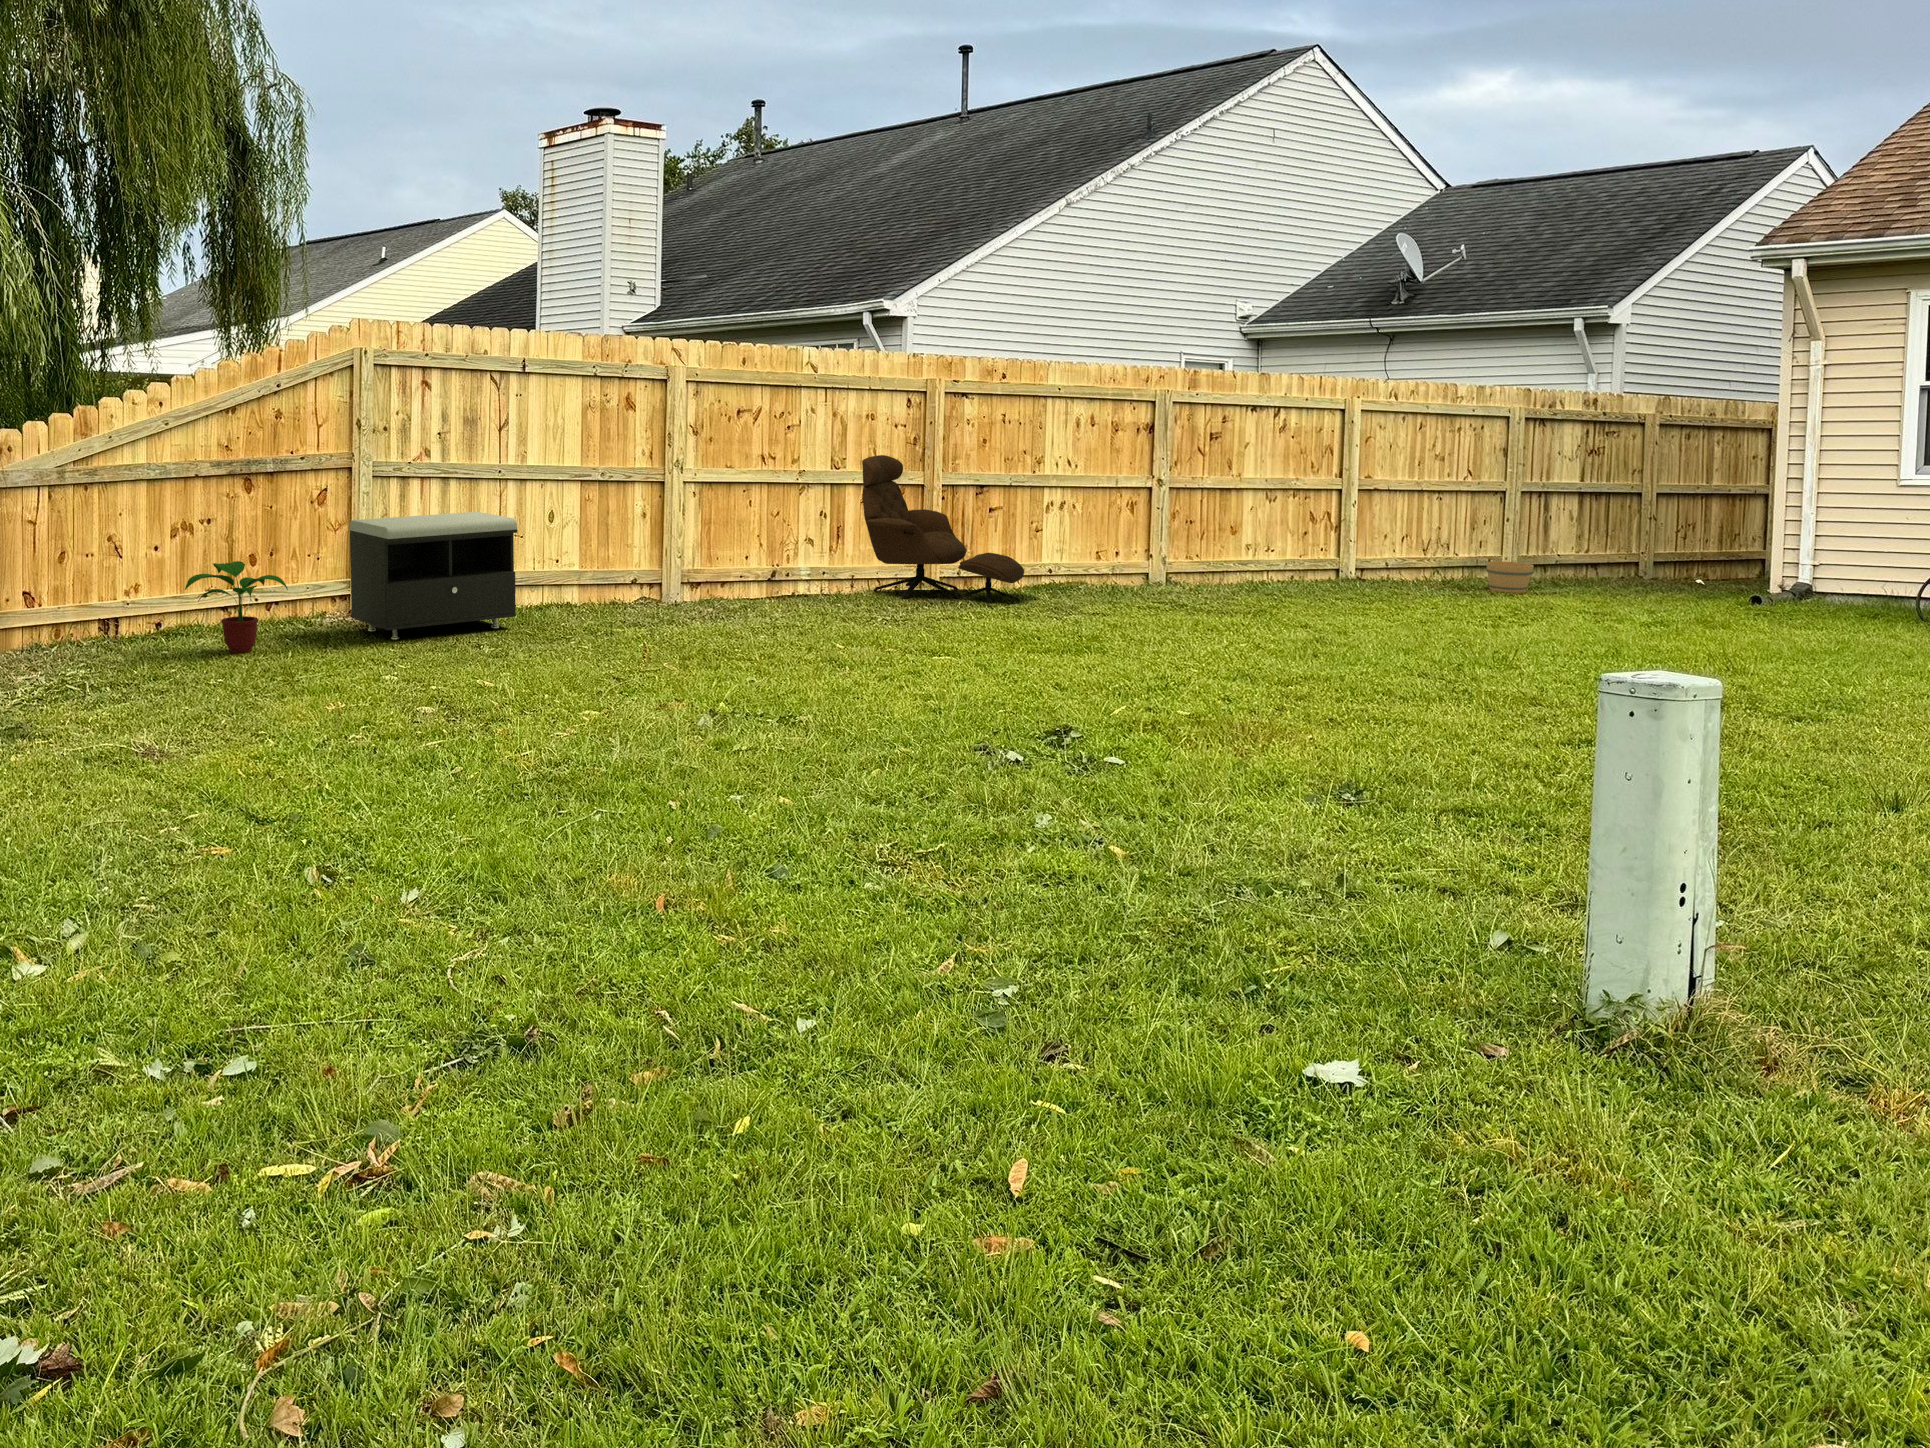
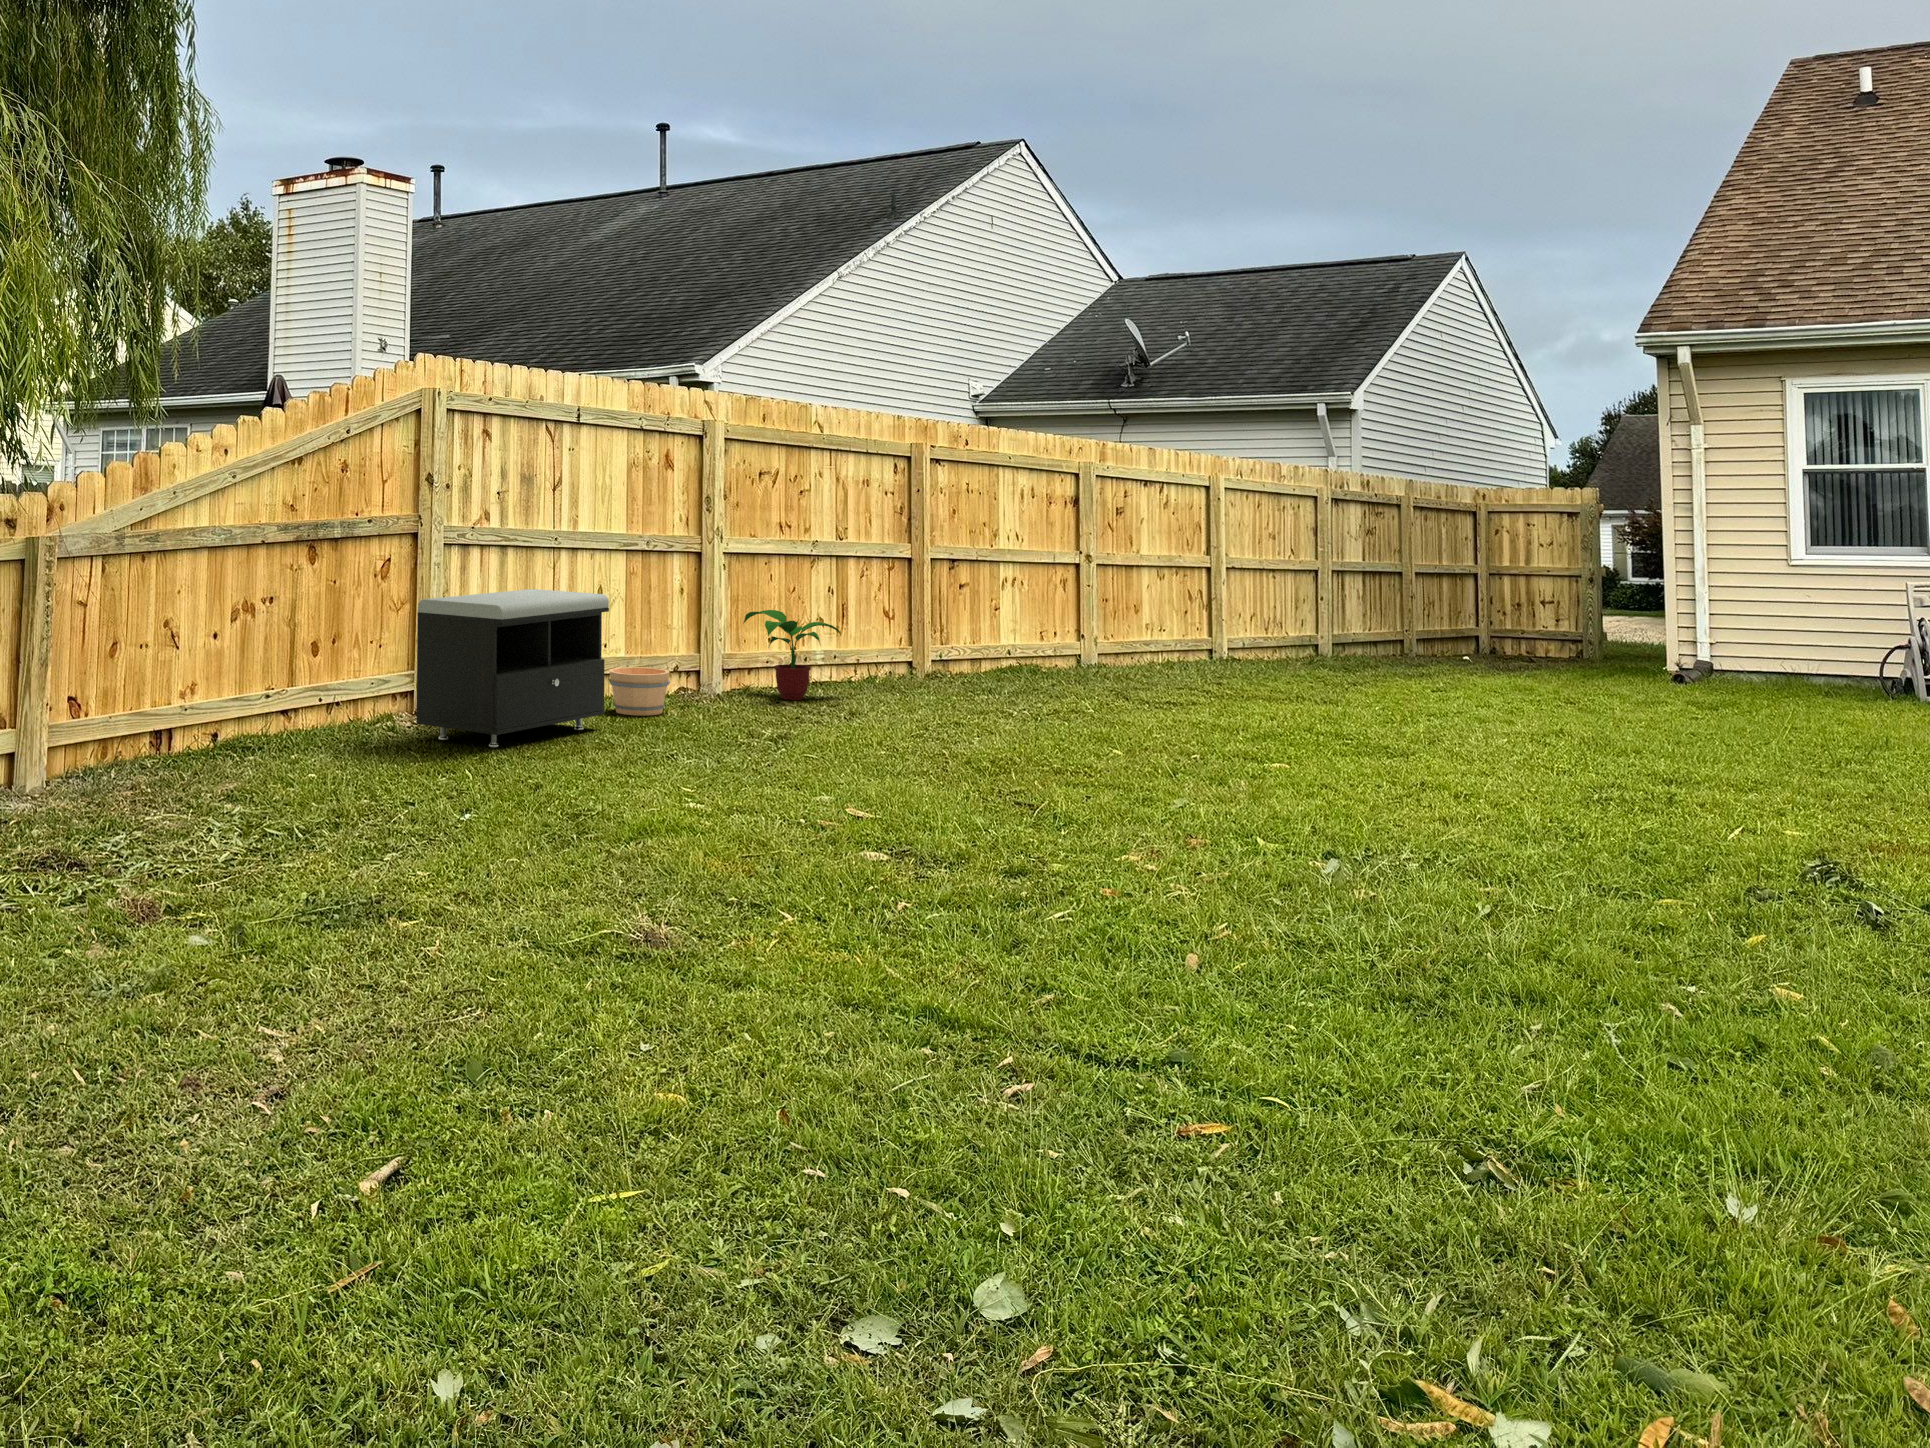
lounge chair: present [862,455,1024,604] -> none [867,525,1040,684]
potted plant: present [185,561,288,653] -> present [744,610,841,700]
bucket: present [1485,561,1534,593] -> present [609,667,670,716]

